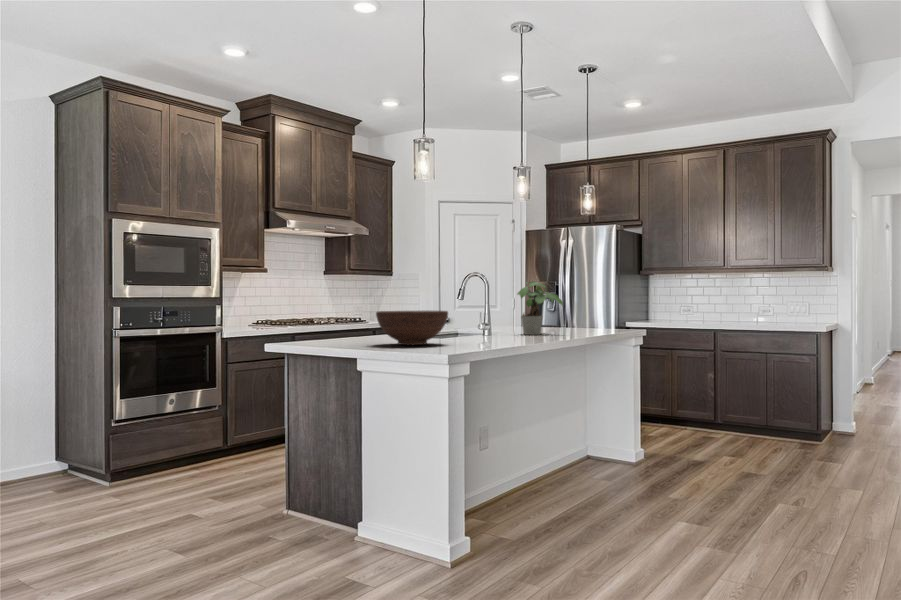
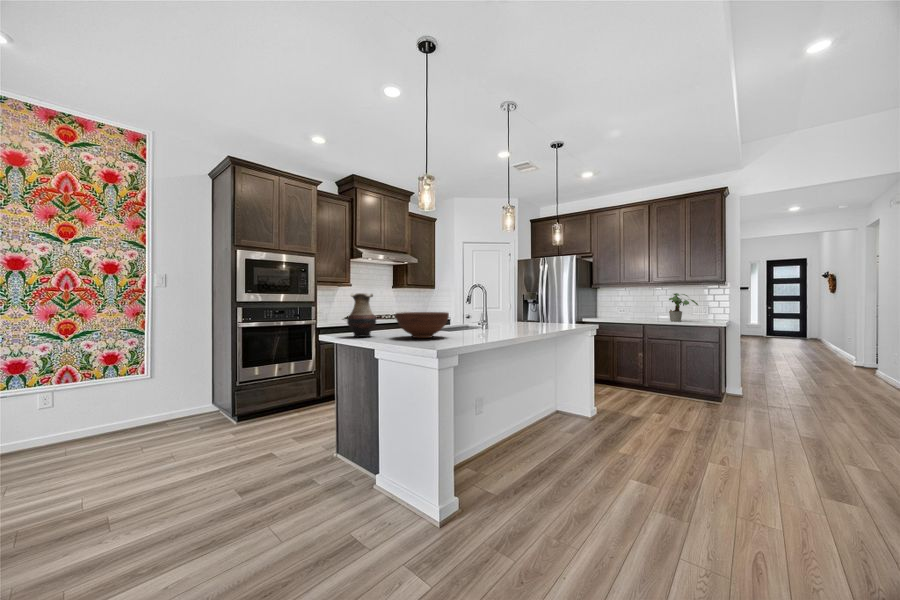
potted plant: present [517,281,563,335] -> present [669,293,698,321]
vase: none [306,285,346,345] -> present [347,293,376,337]

